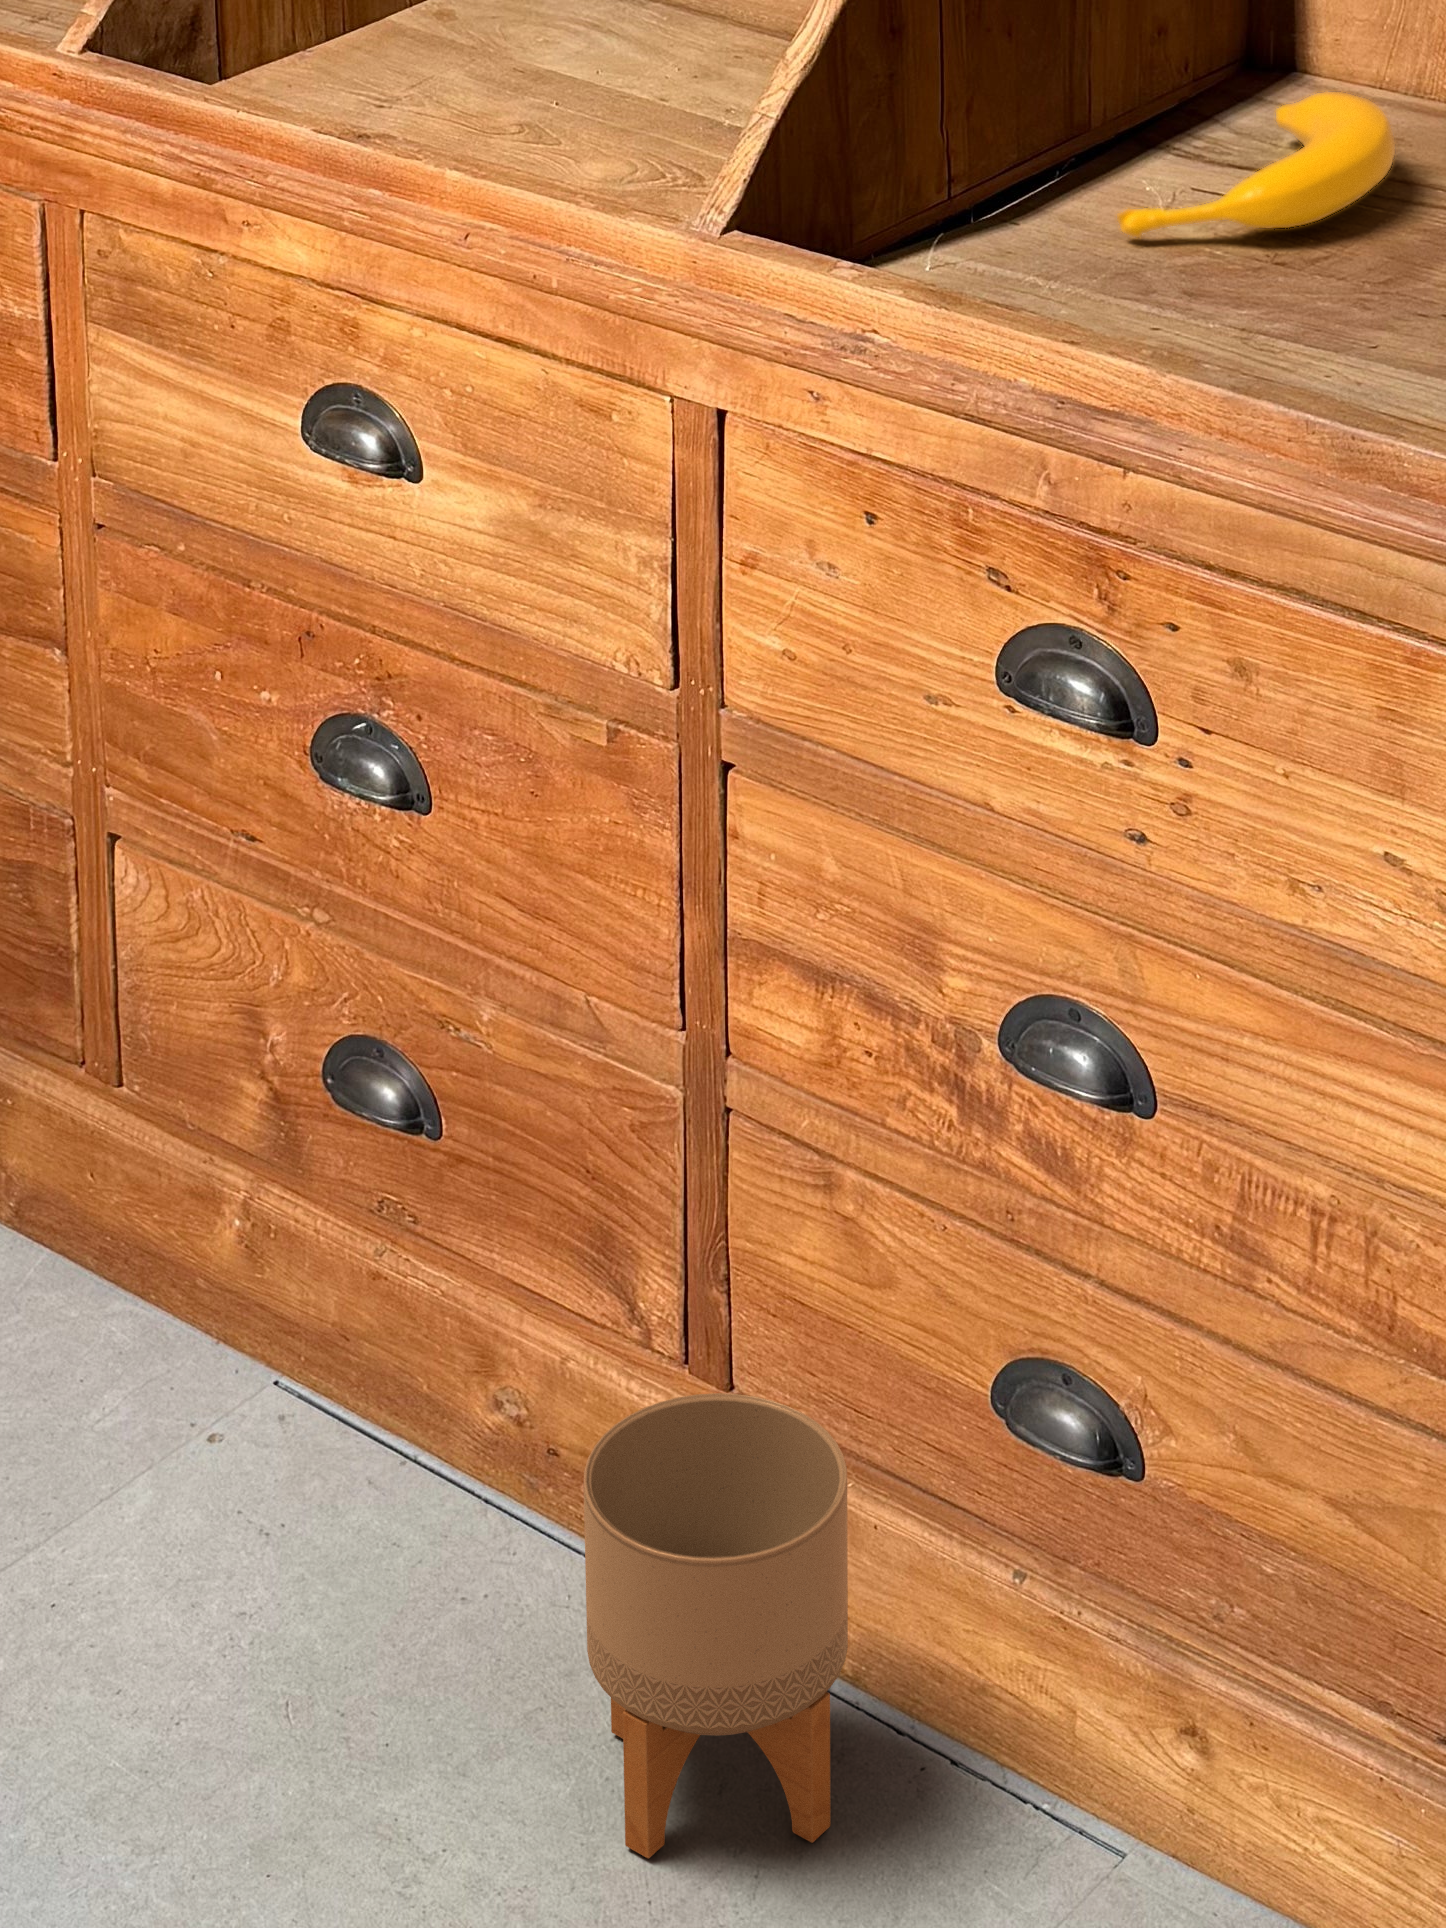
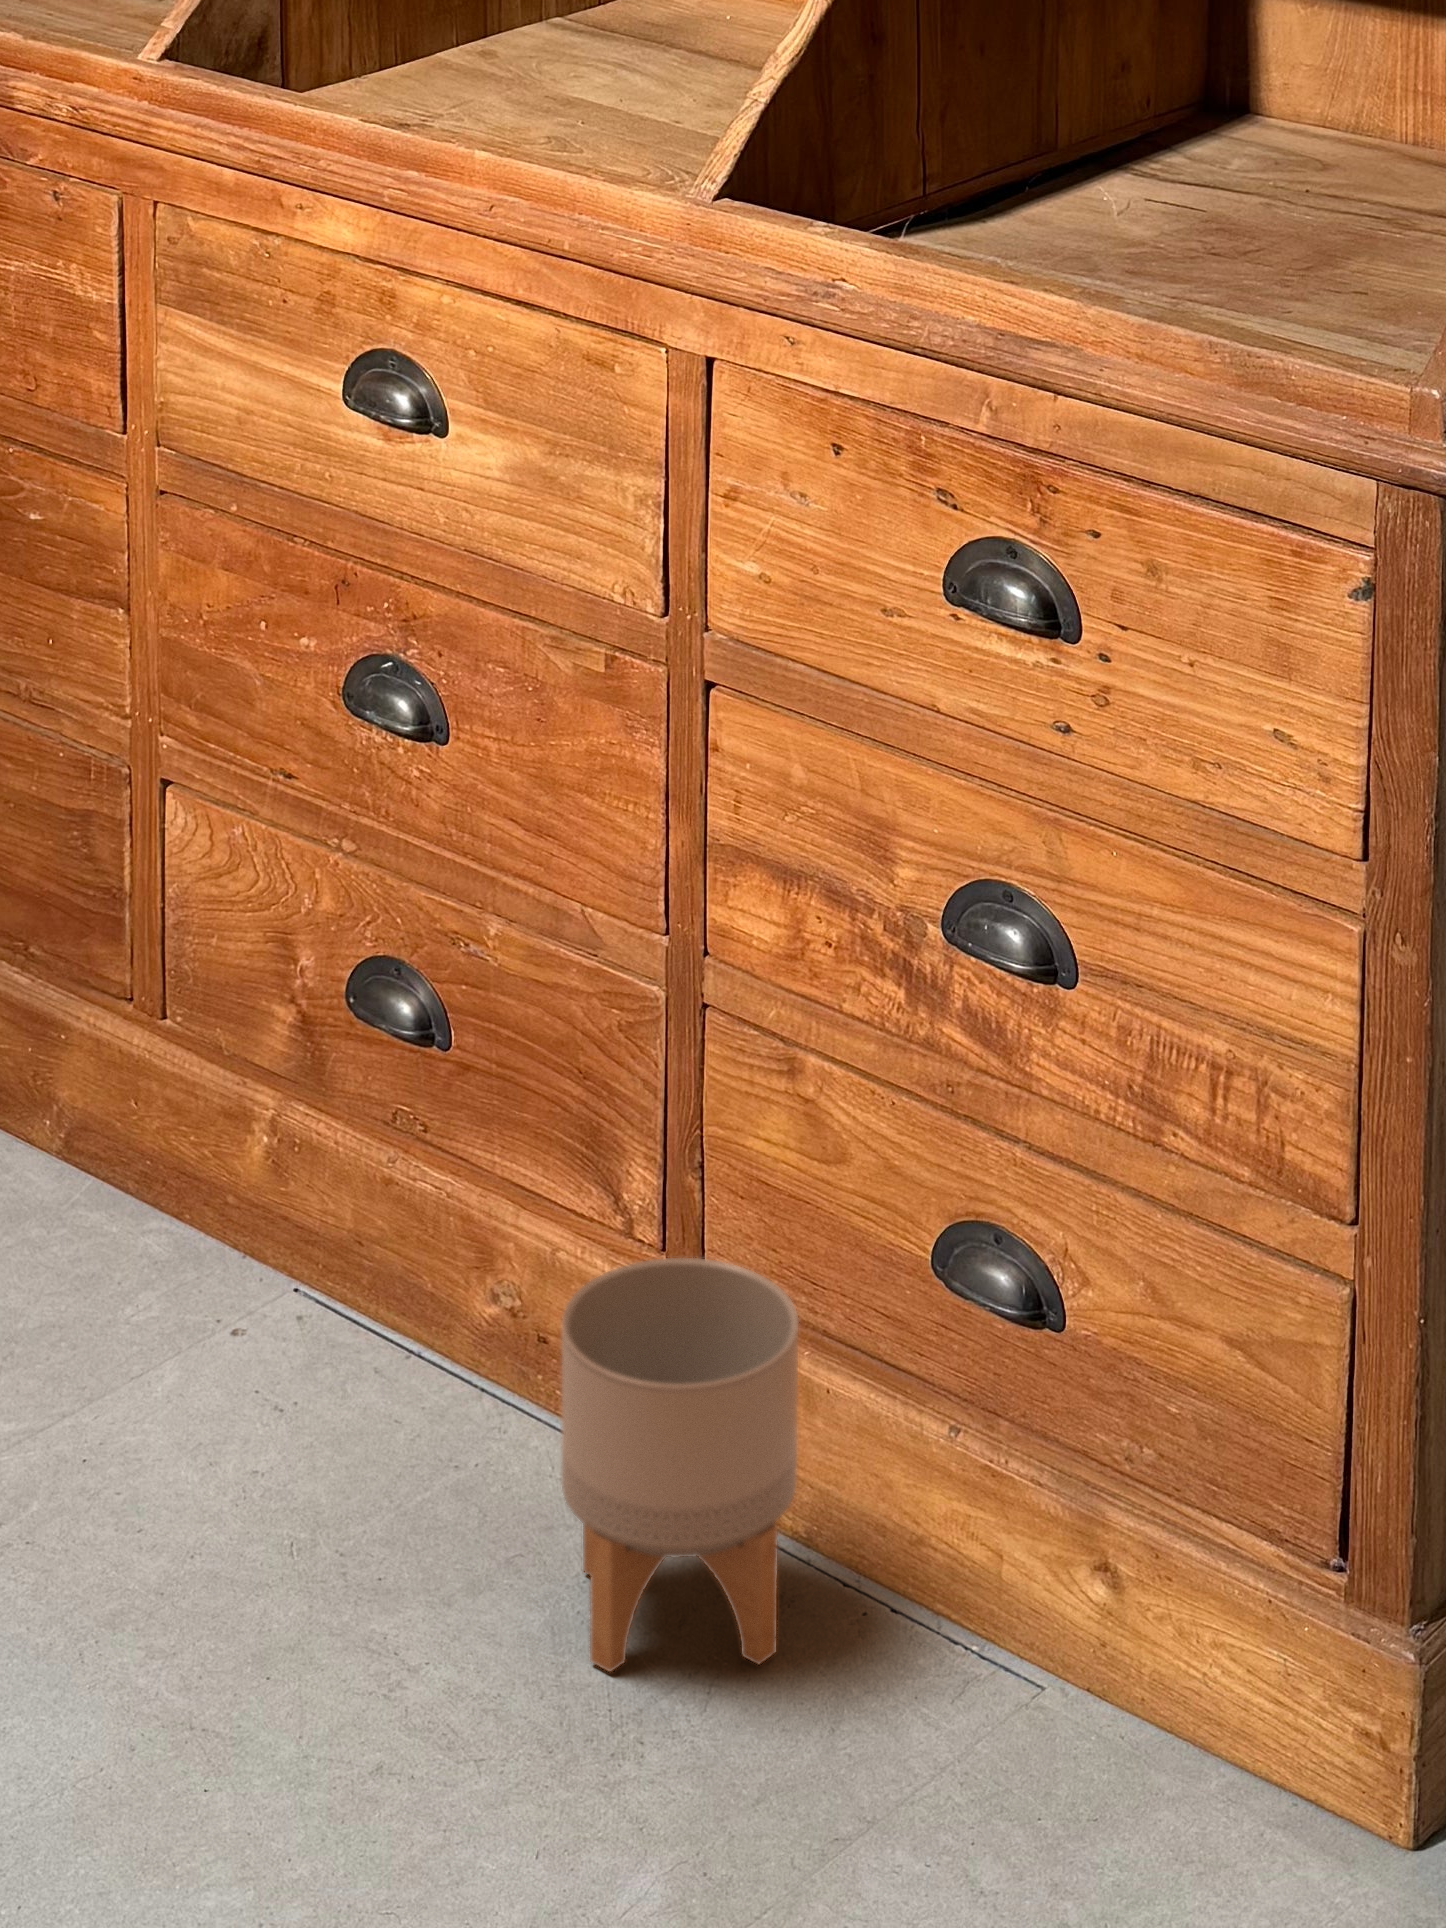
banana: present [1117,92,1395,237] -> none [1065,114,1316,223]

